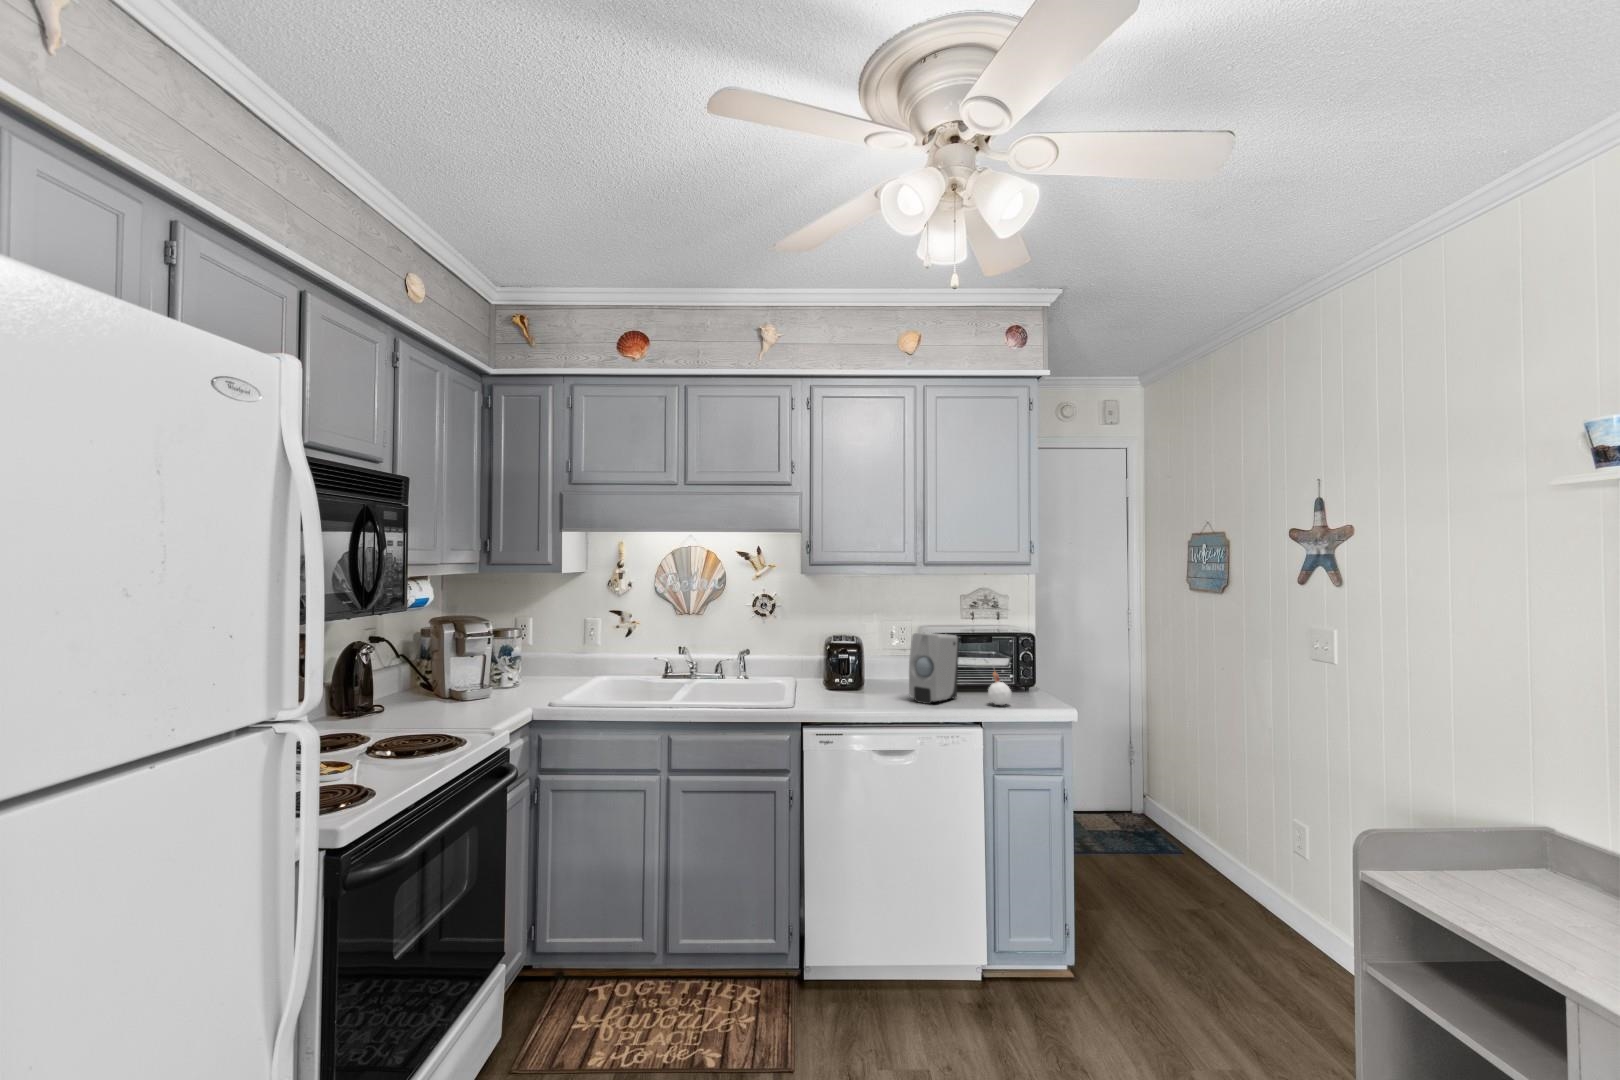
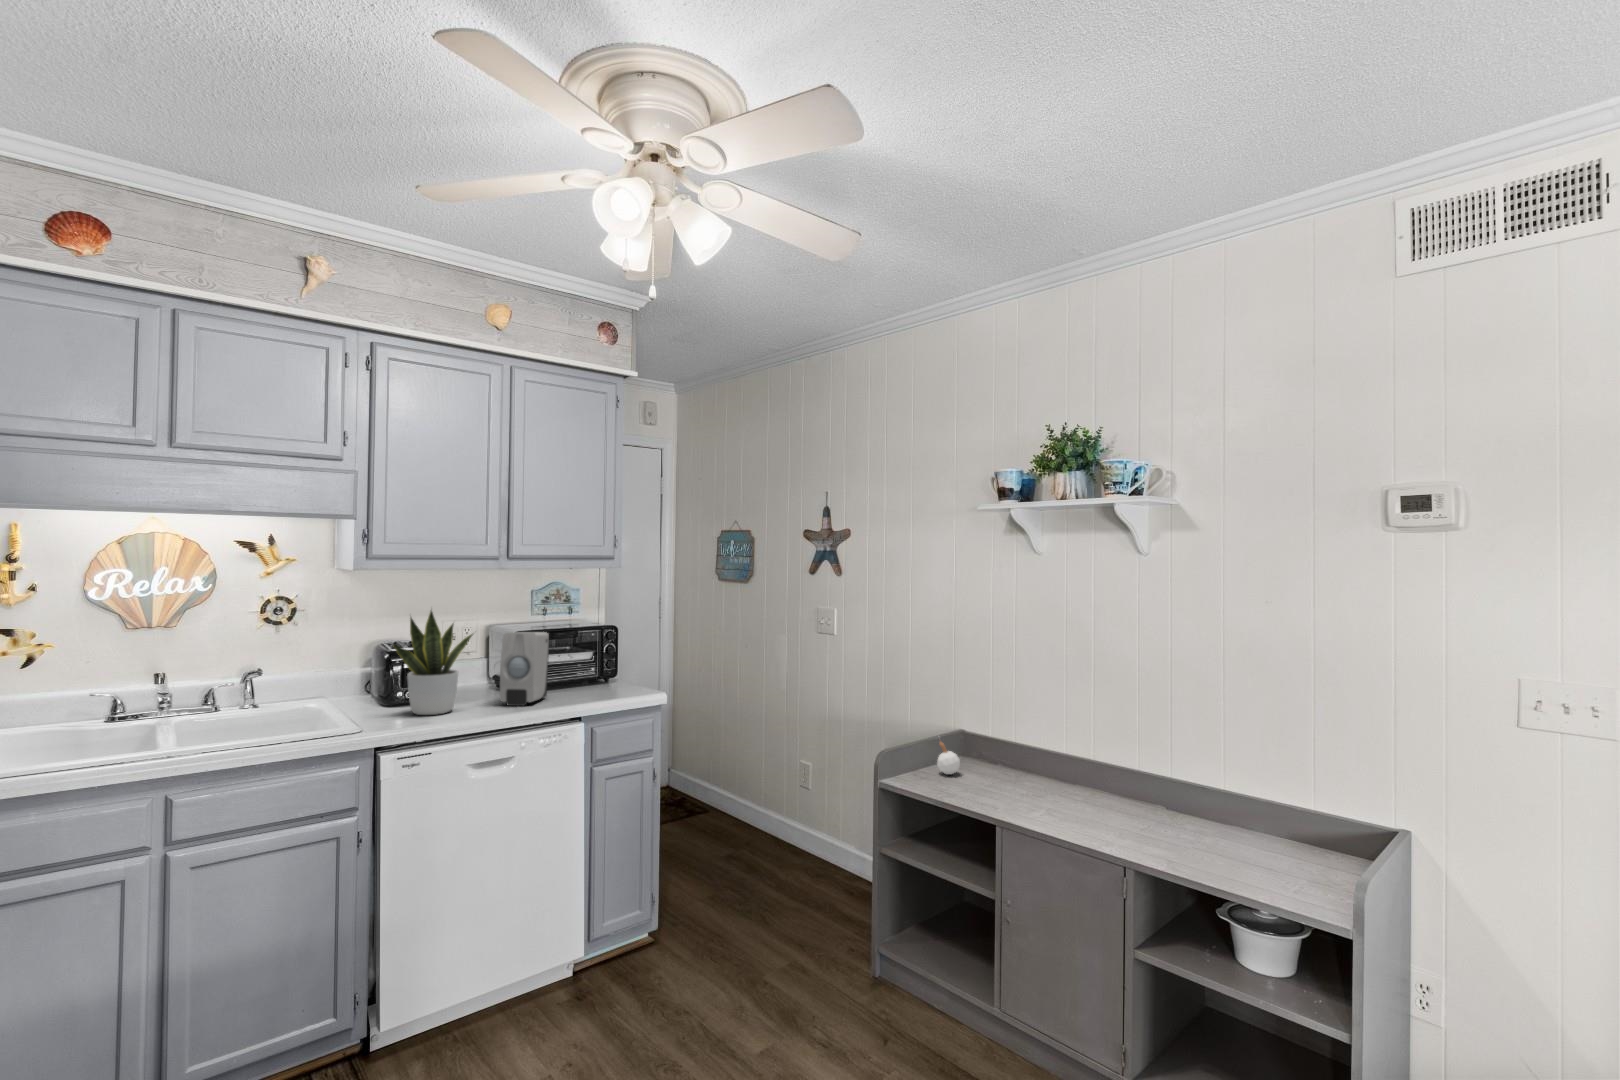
potted plant: none [819,606,889,702] -> present [393,611,473,715]
candle: present [988,671,1011,705] -> present [937,742,960,775]

